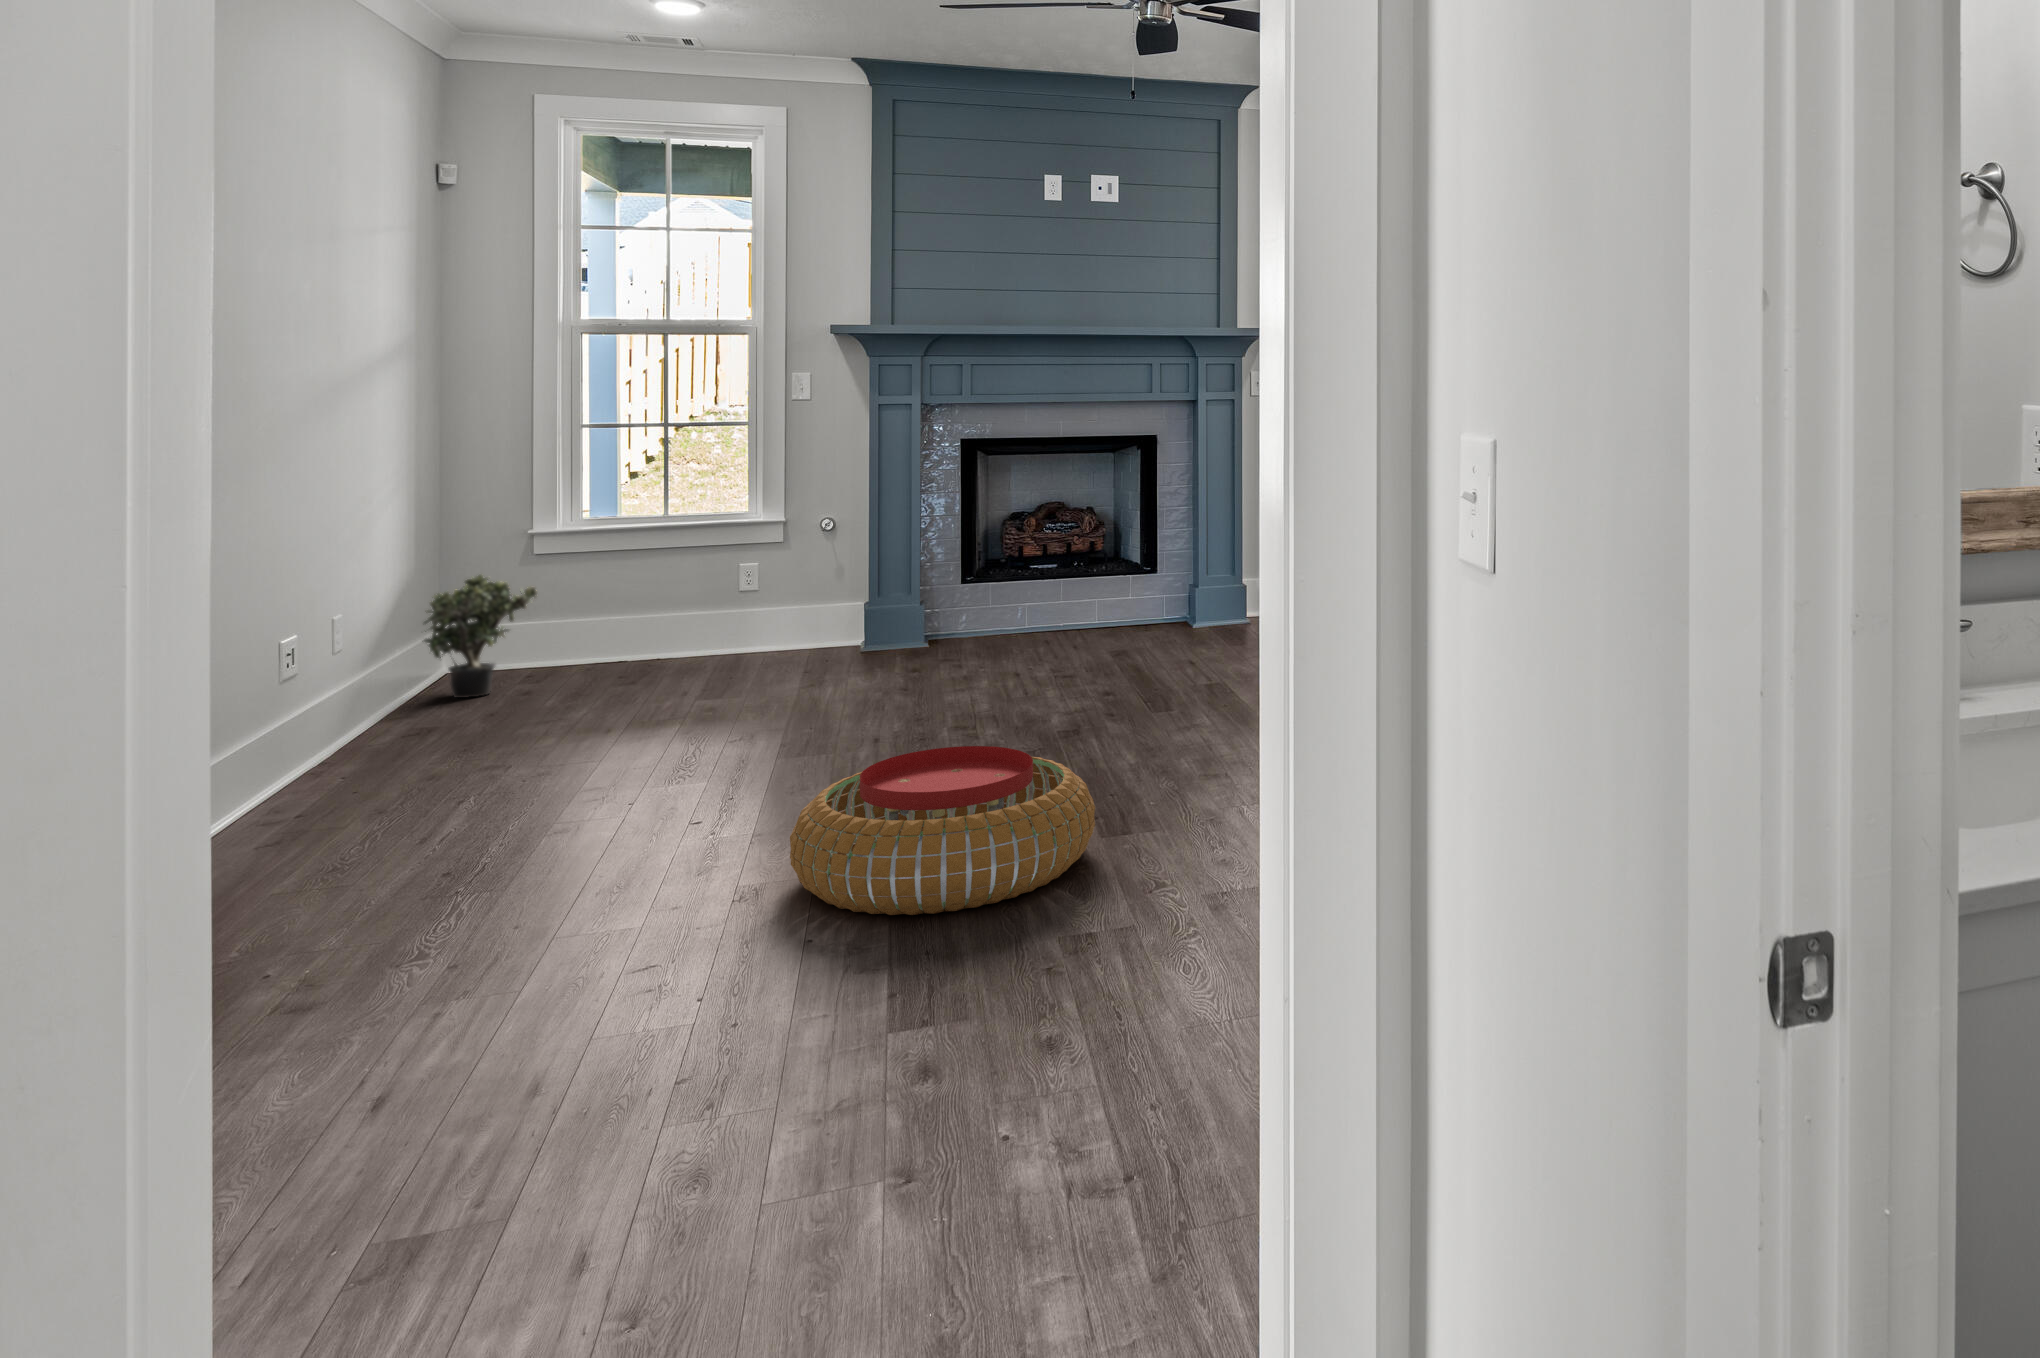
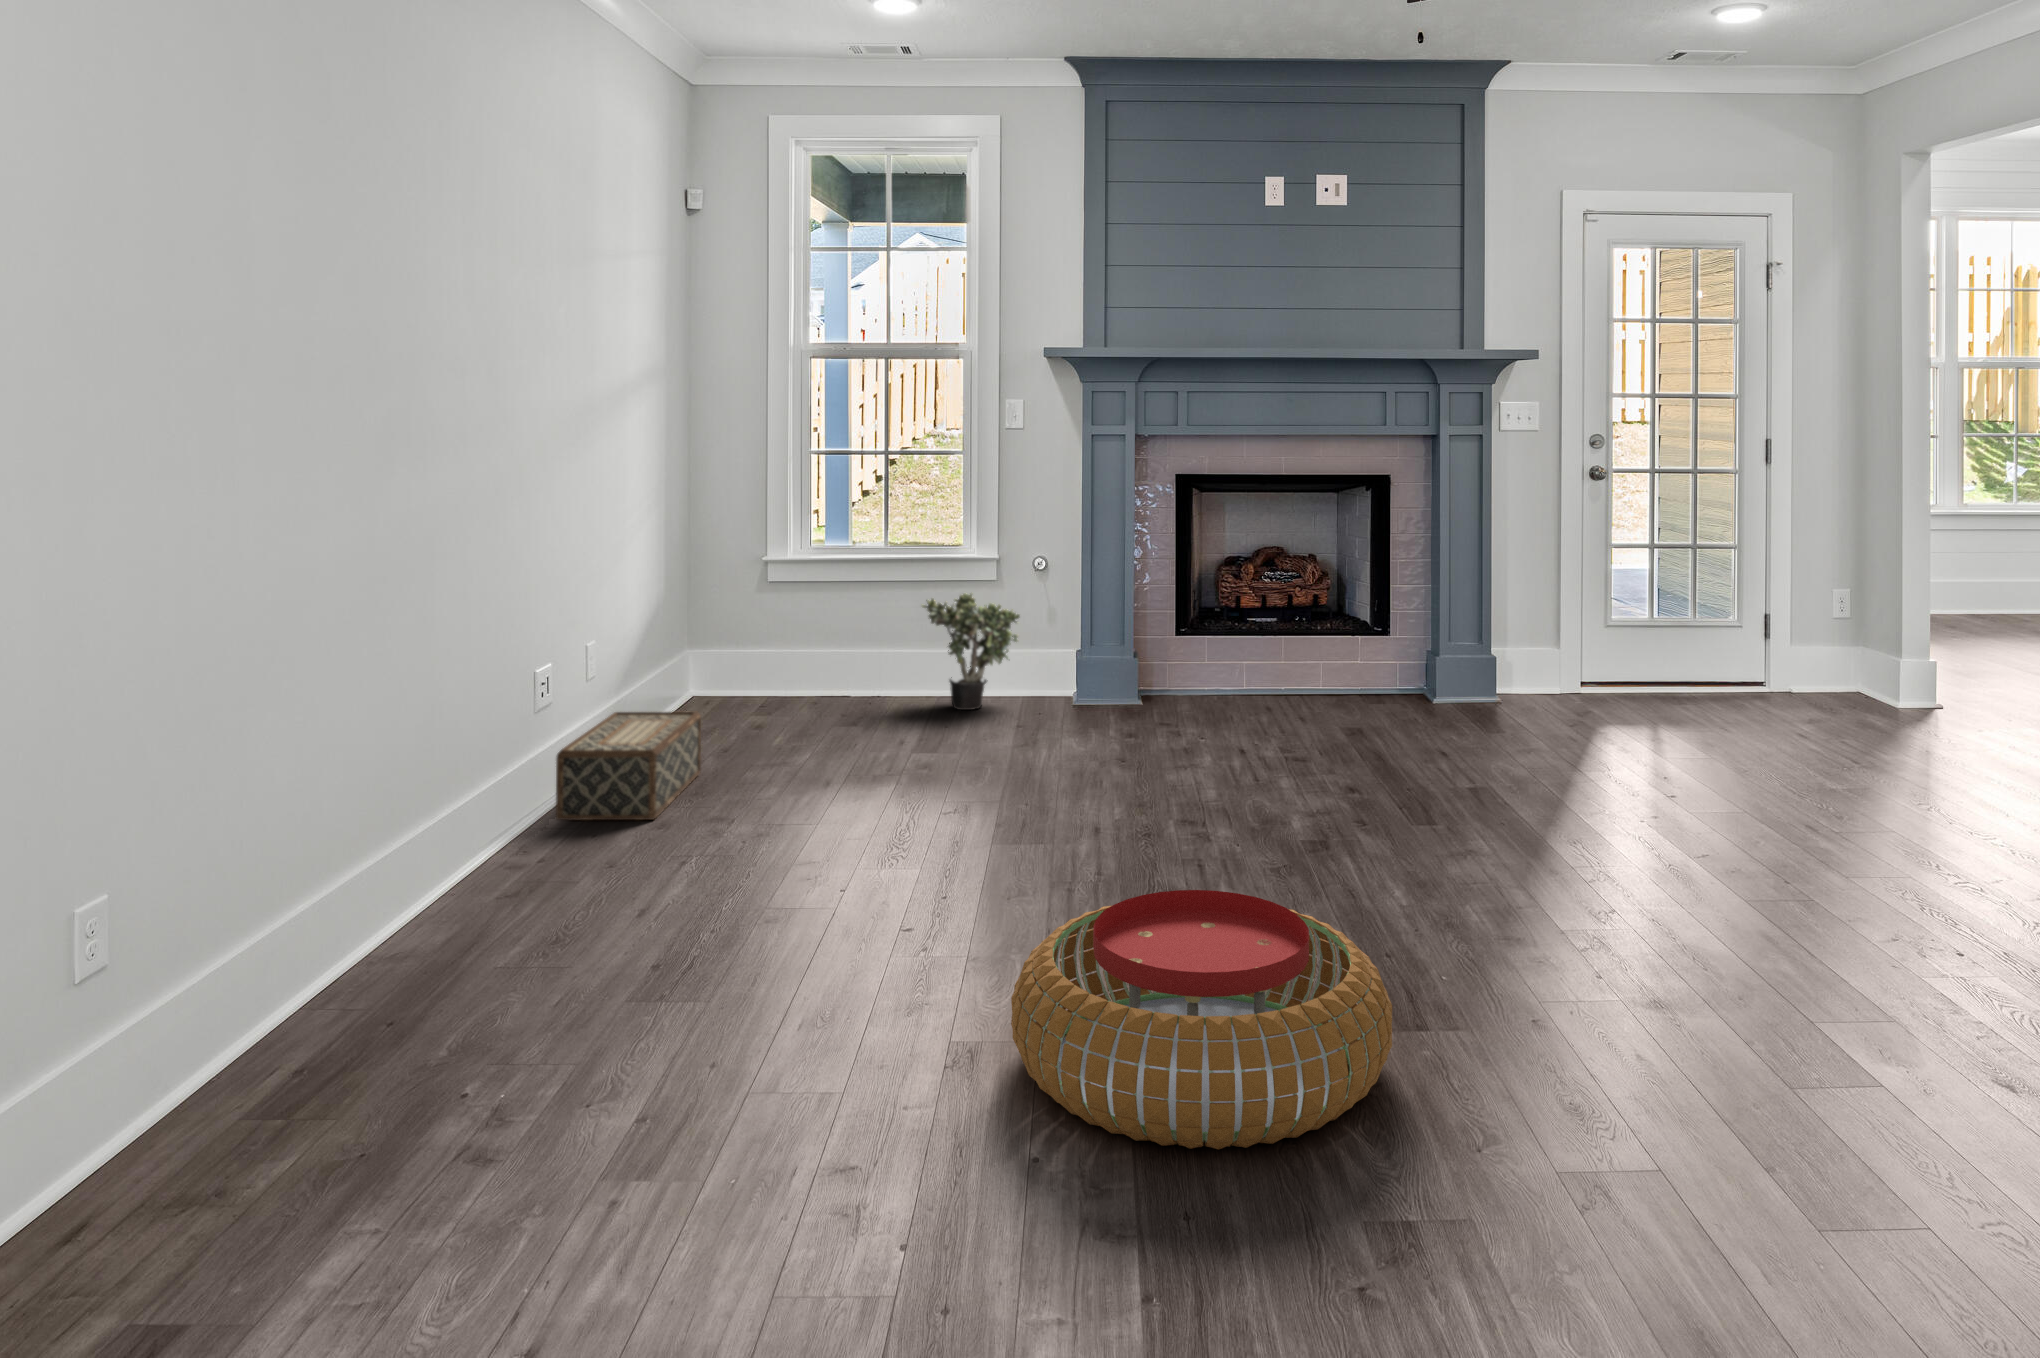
potted plant: present [424,575,537,698] -> present [922,593,1019,710]
woven basket: none [305,675,466,783] -> present [556,712,701,820]

